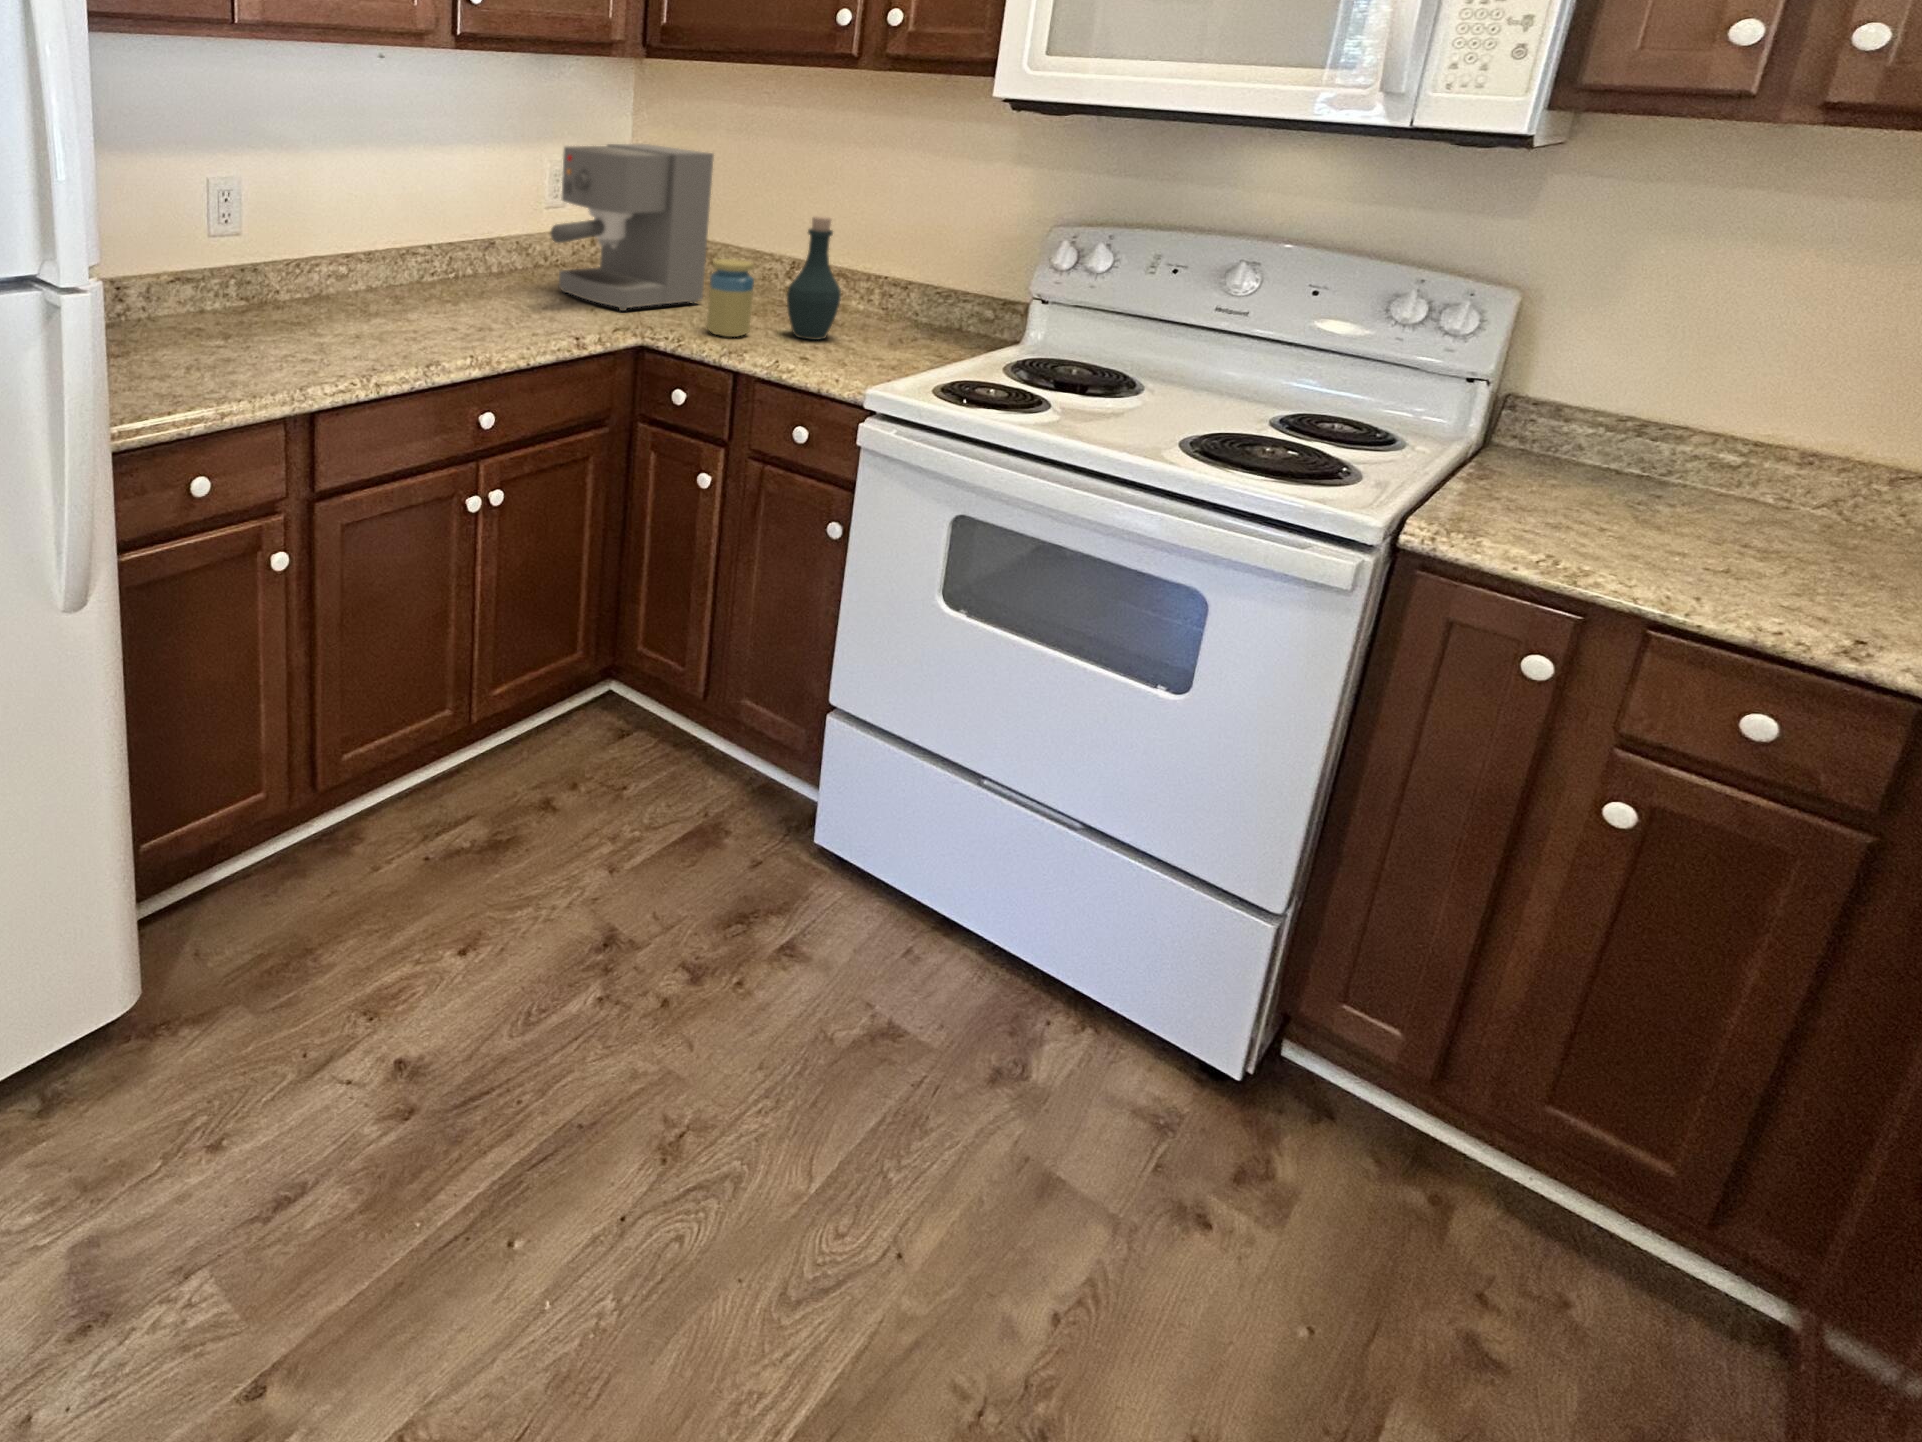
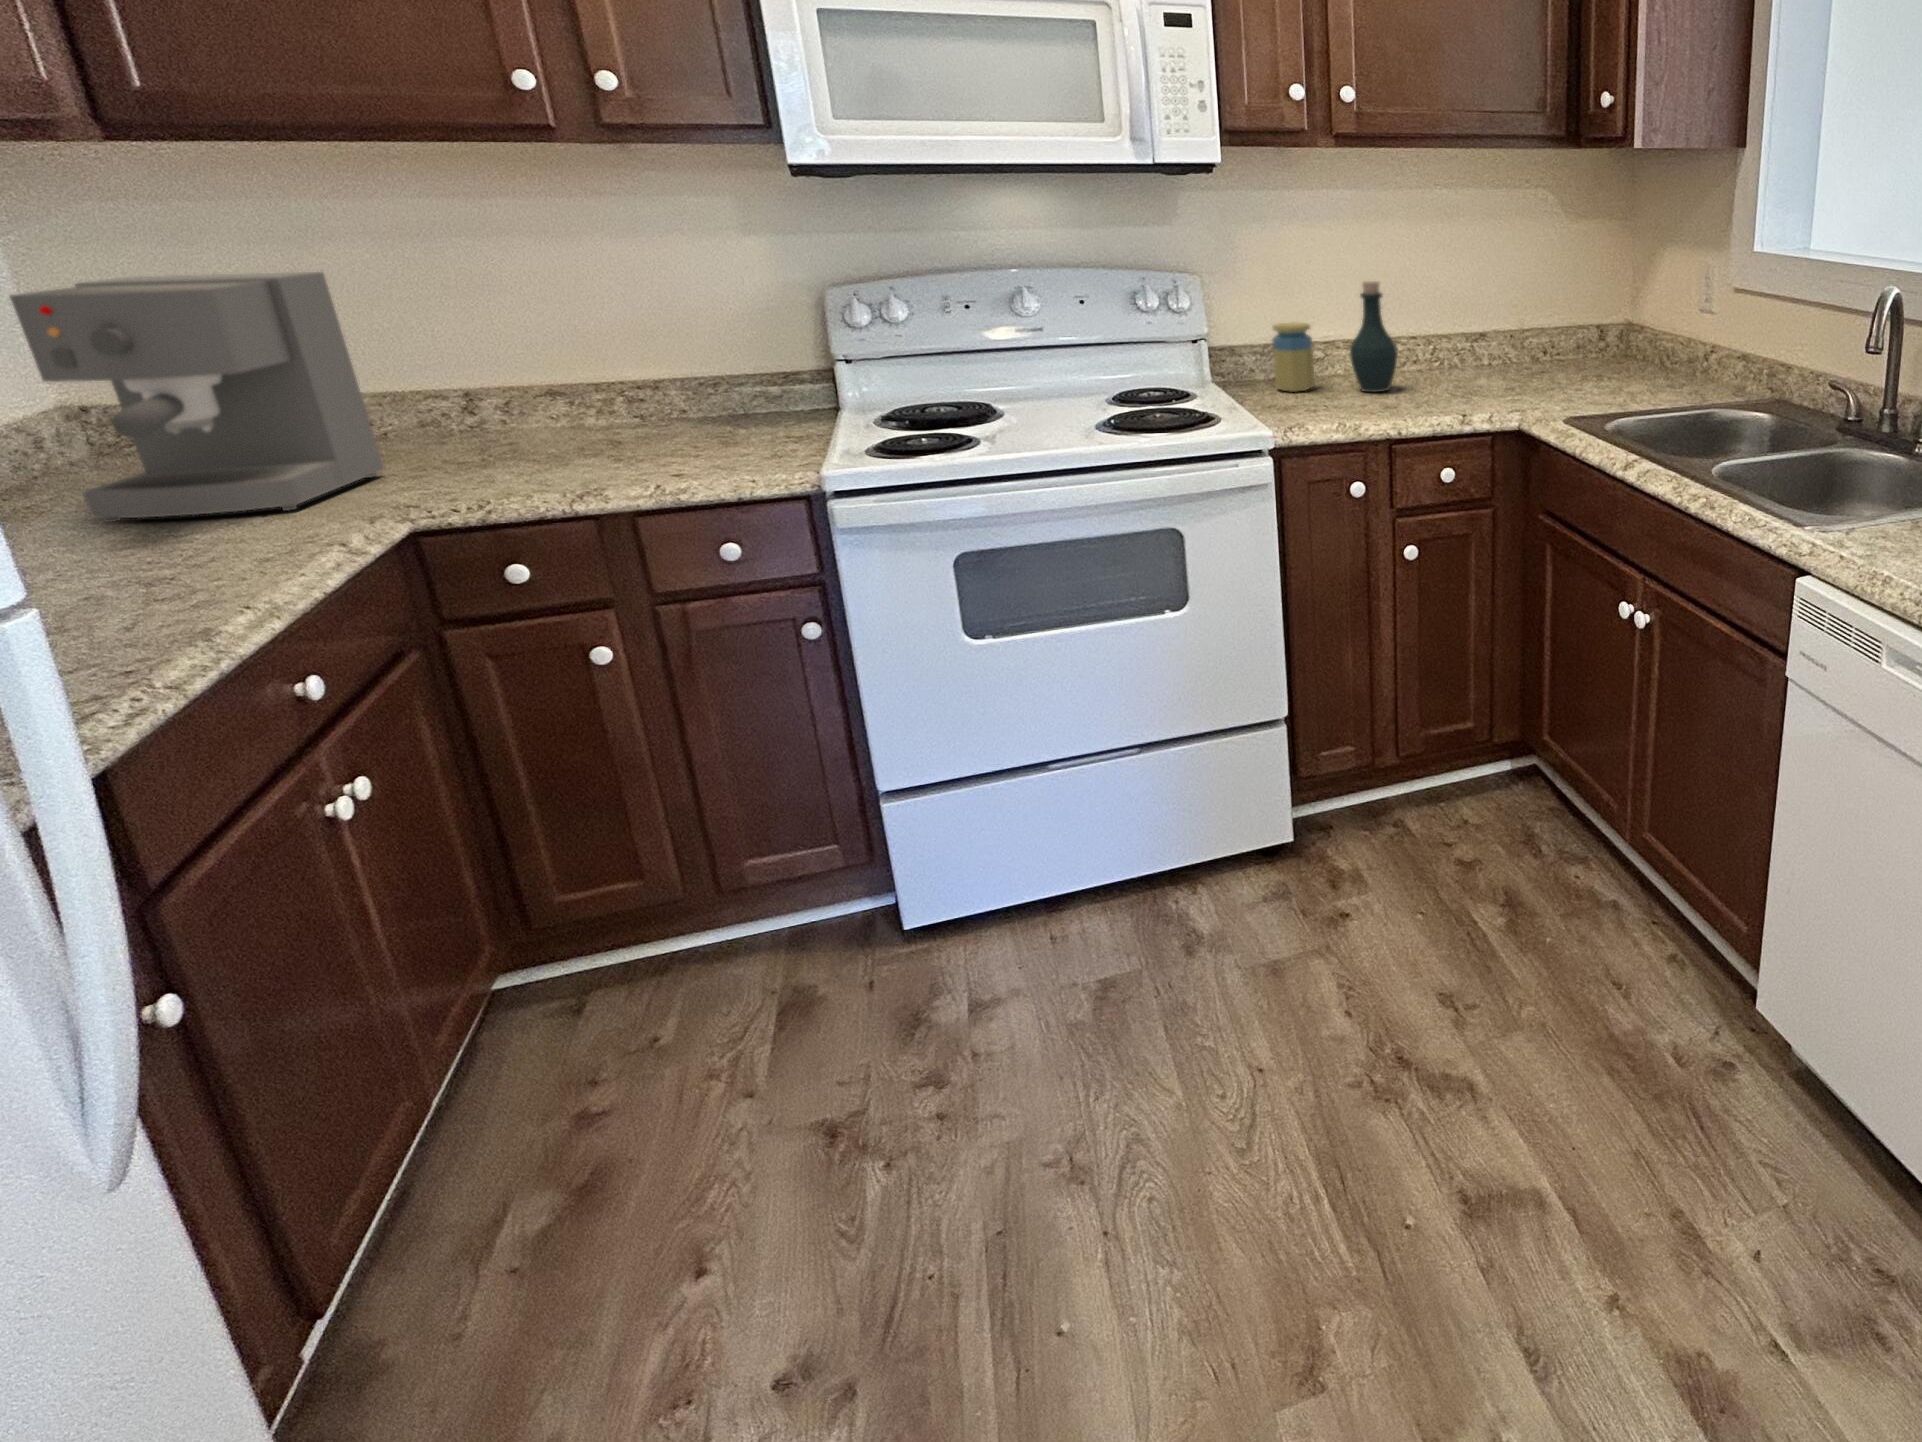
bottle: present [787,216,841,340] -> present [1350,281,1398,392]
jar: present [707,259,754,337] -> present [1272,322,1314,392]

